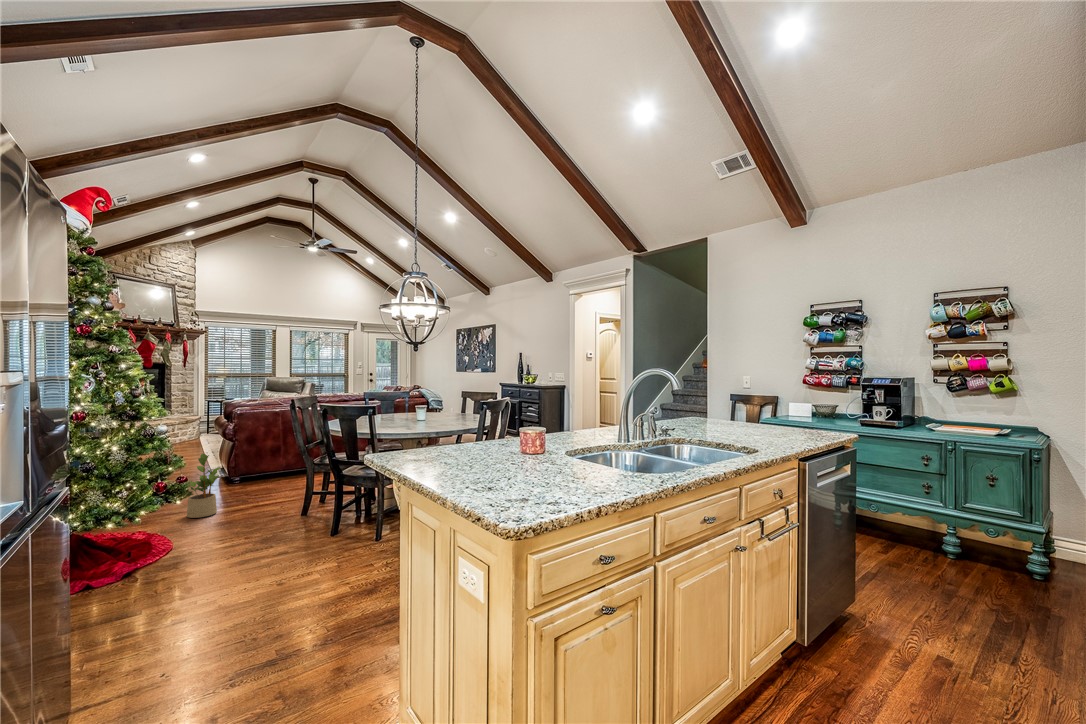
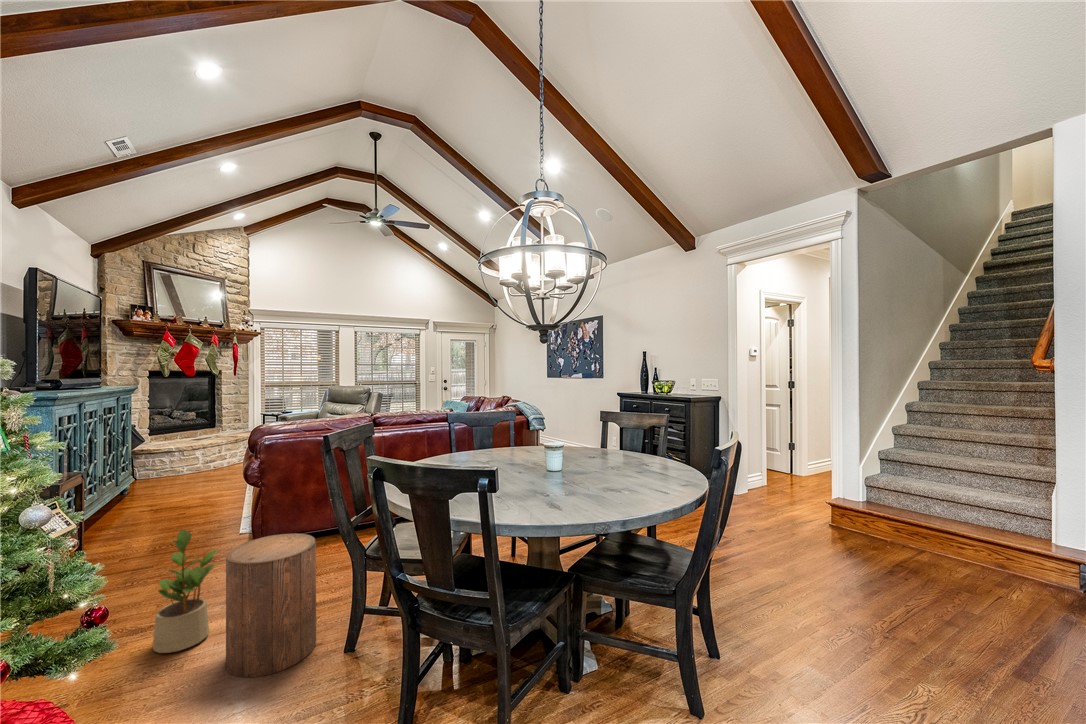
stool: none [232,457,281,523] -> present [226,533,316,678]

